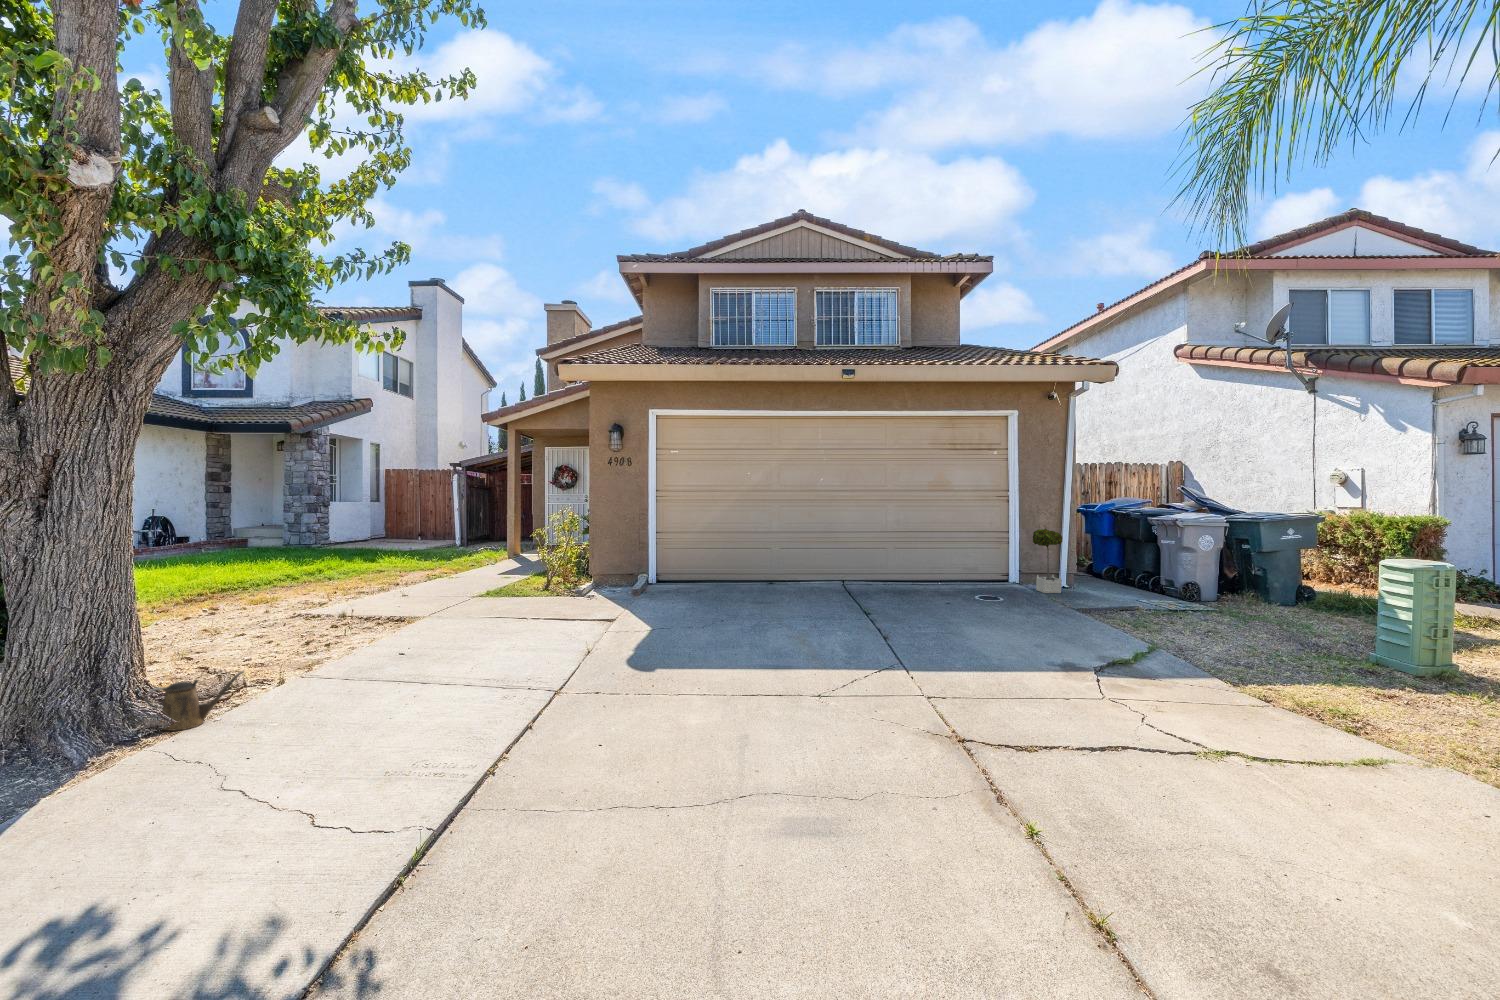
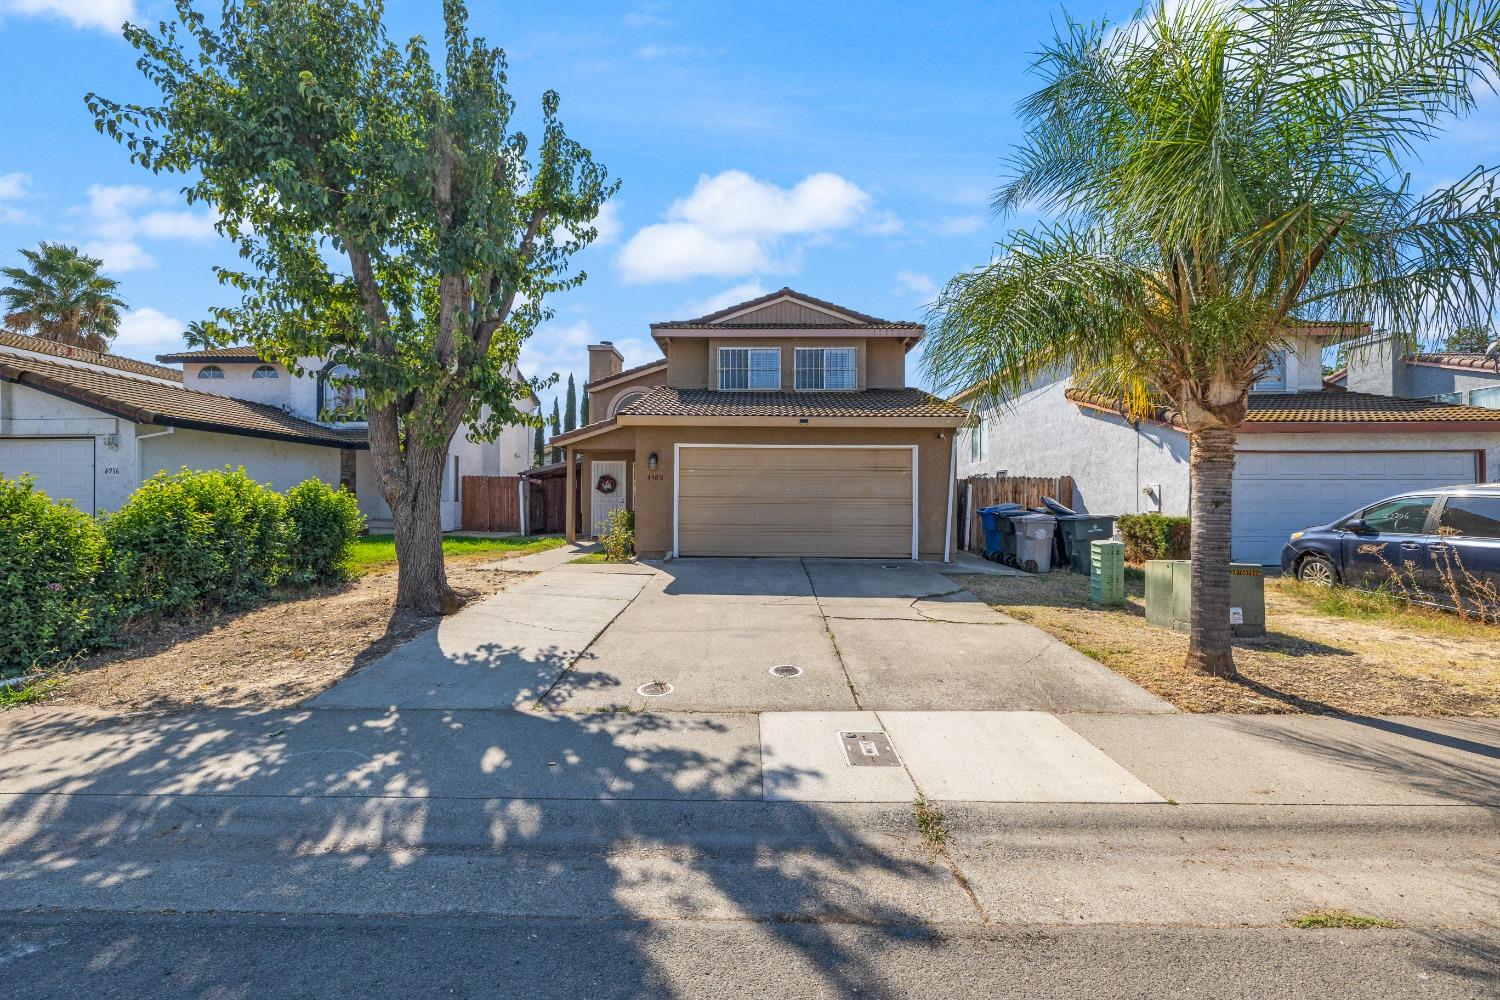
potted tree: present [1033,528,1062,593] -> none [926,523,945,565]

